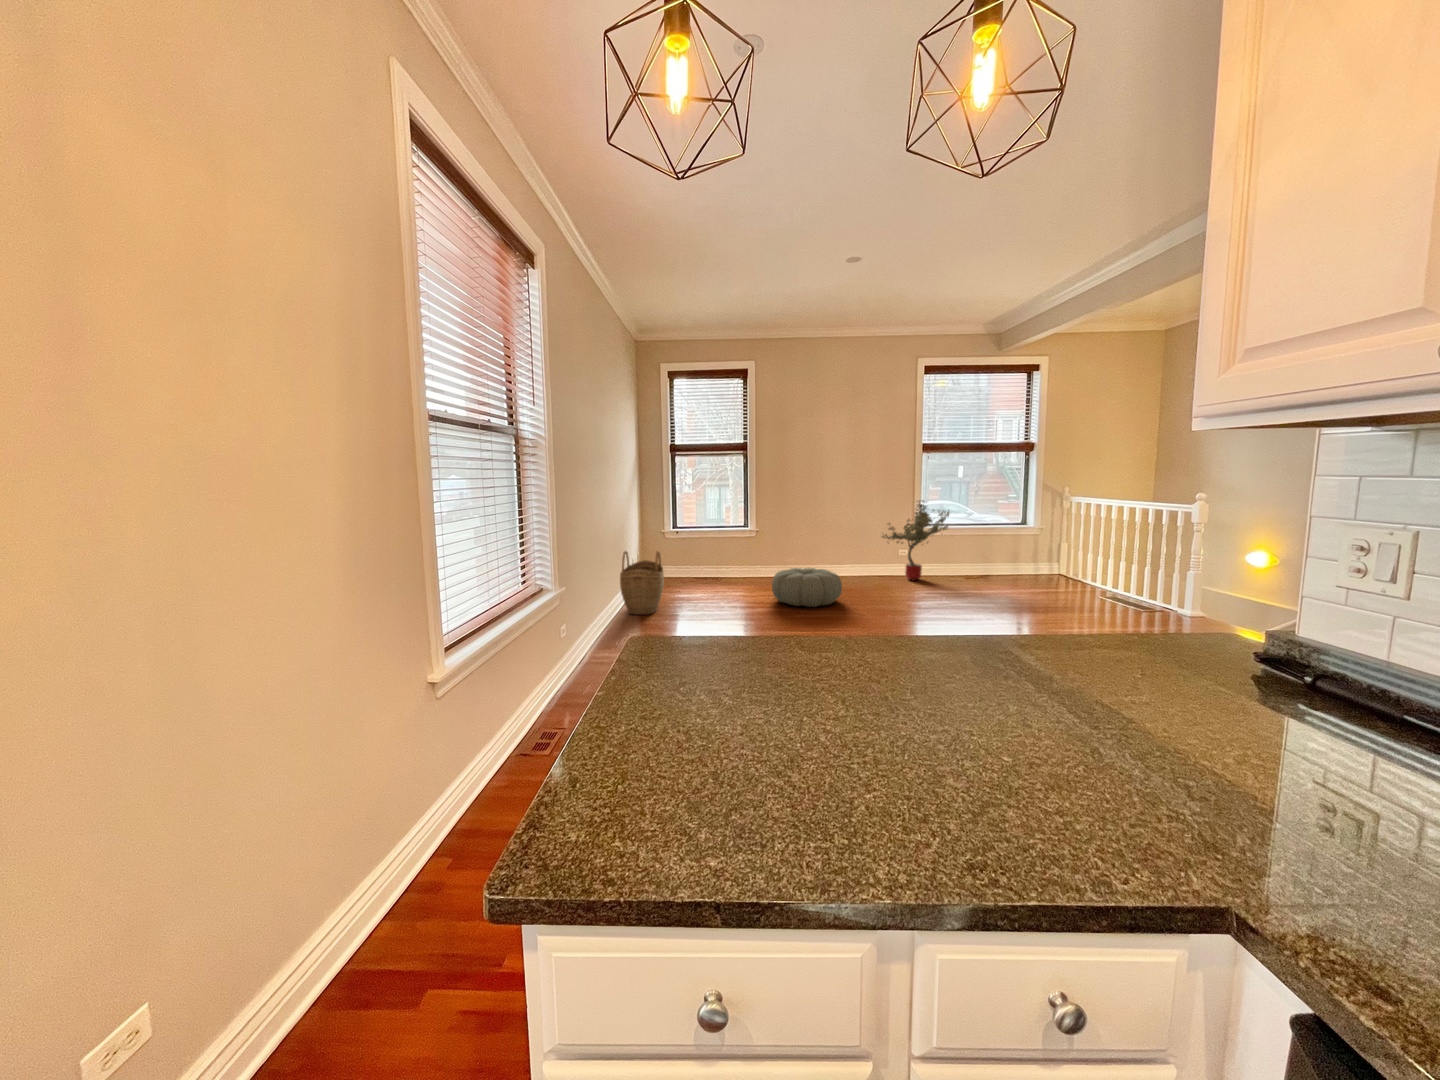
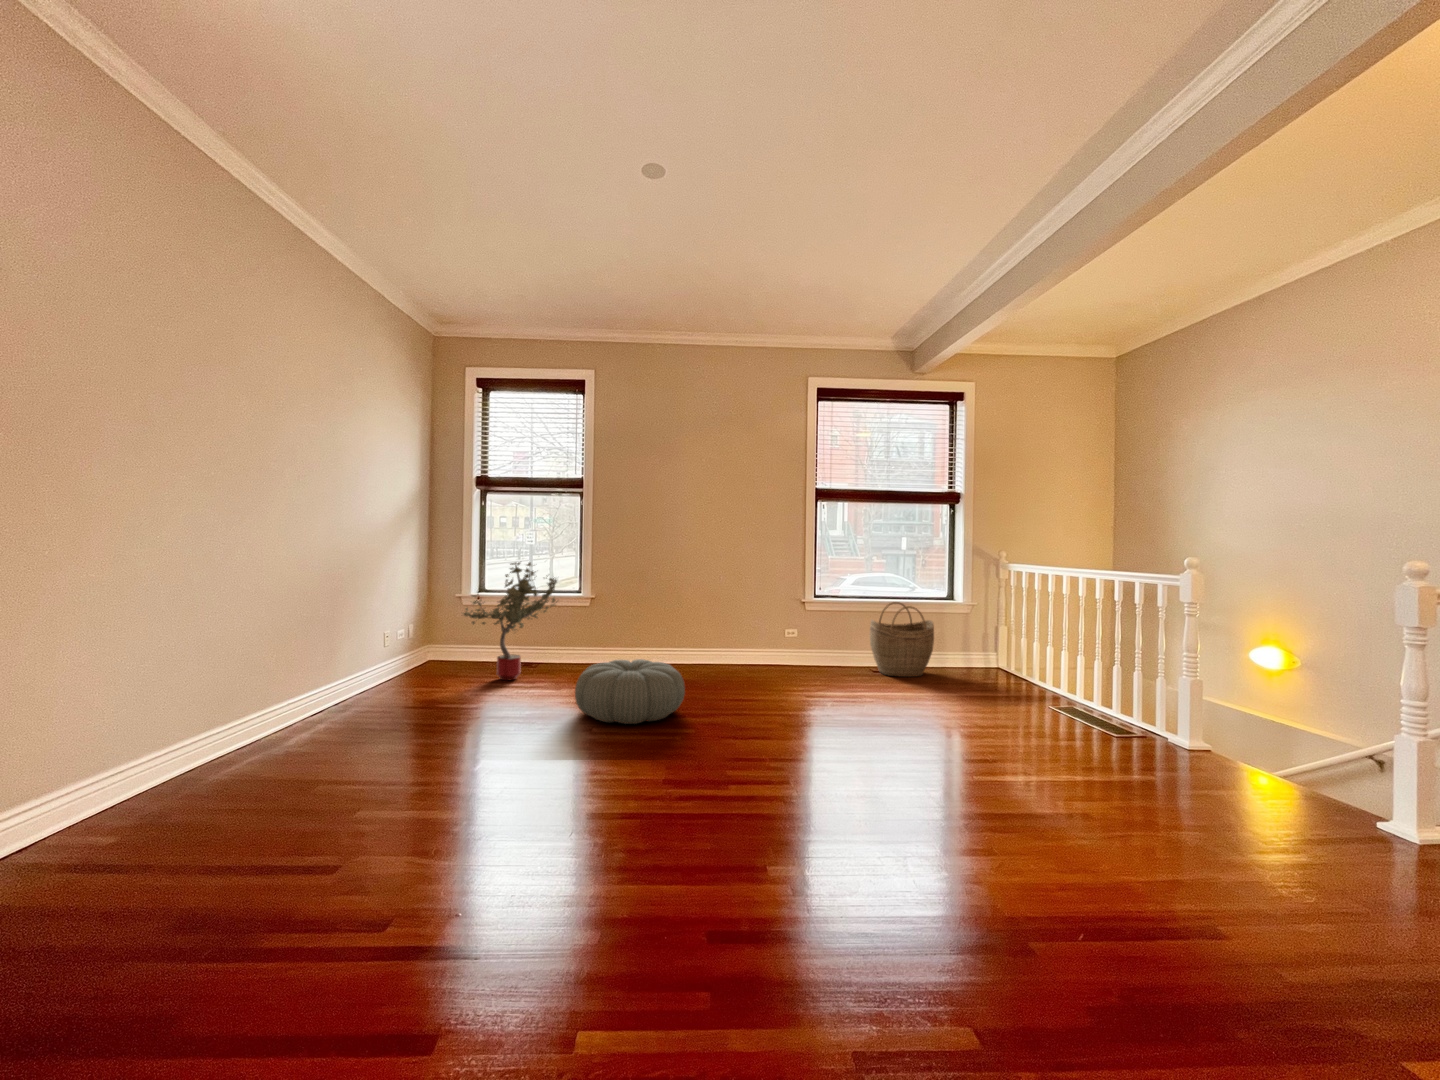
potted tree: present [883,501,949,581] -> present [464,562,557,680]
woven basket: present [620,551,664,615] -> present [870,602,934,677]

